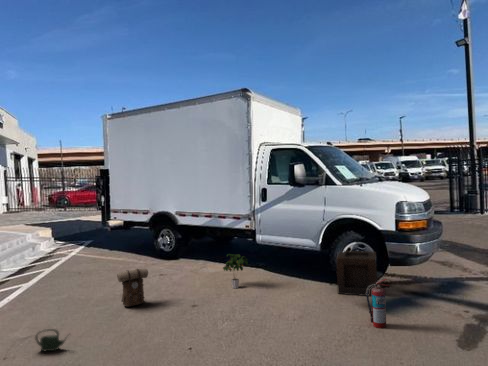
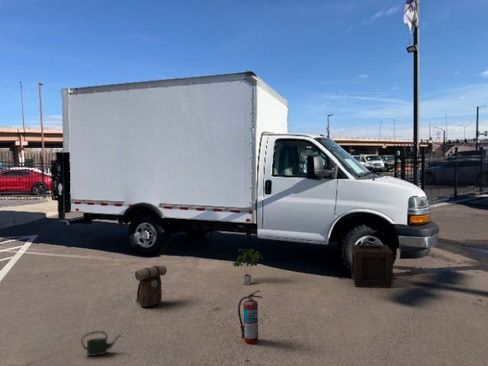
fire extinguisher: present [366,279,389,328] -> present [238,290,262,344]

